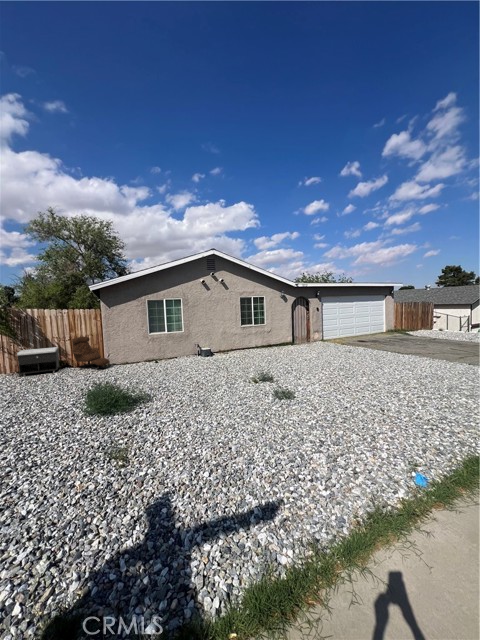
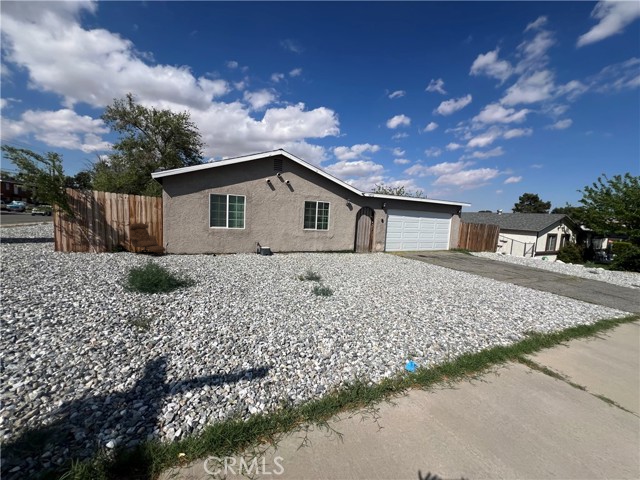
storage bench: present [17,347,59,376] -> none [74,230,116,255]

